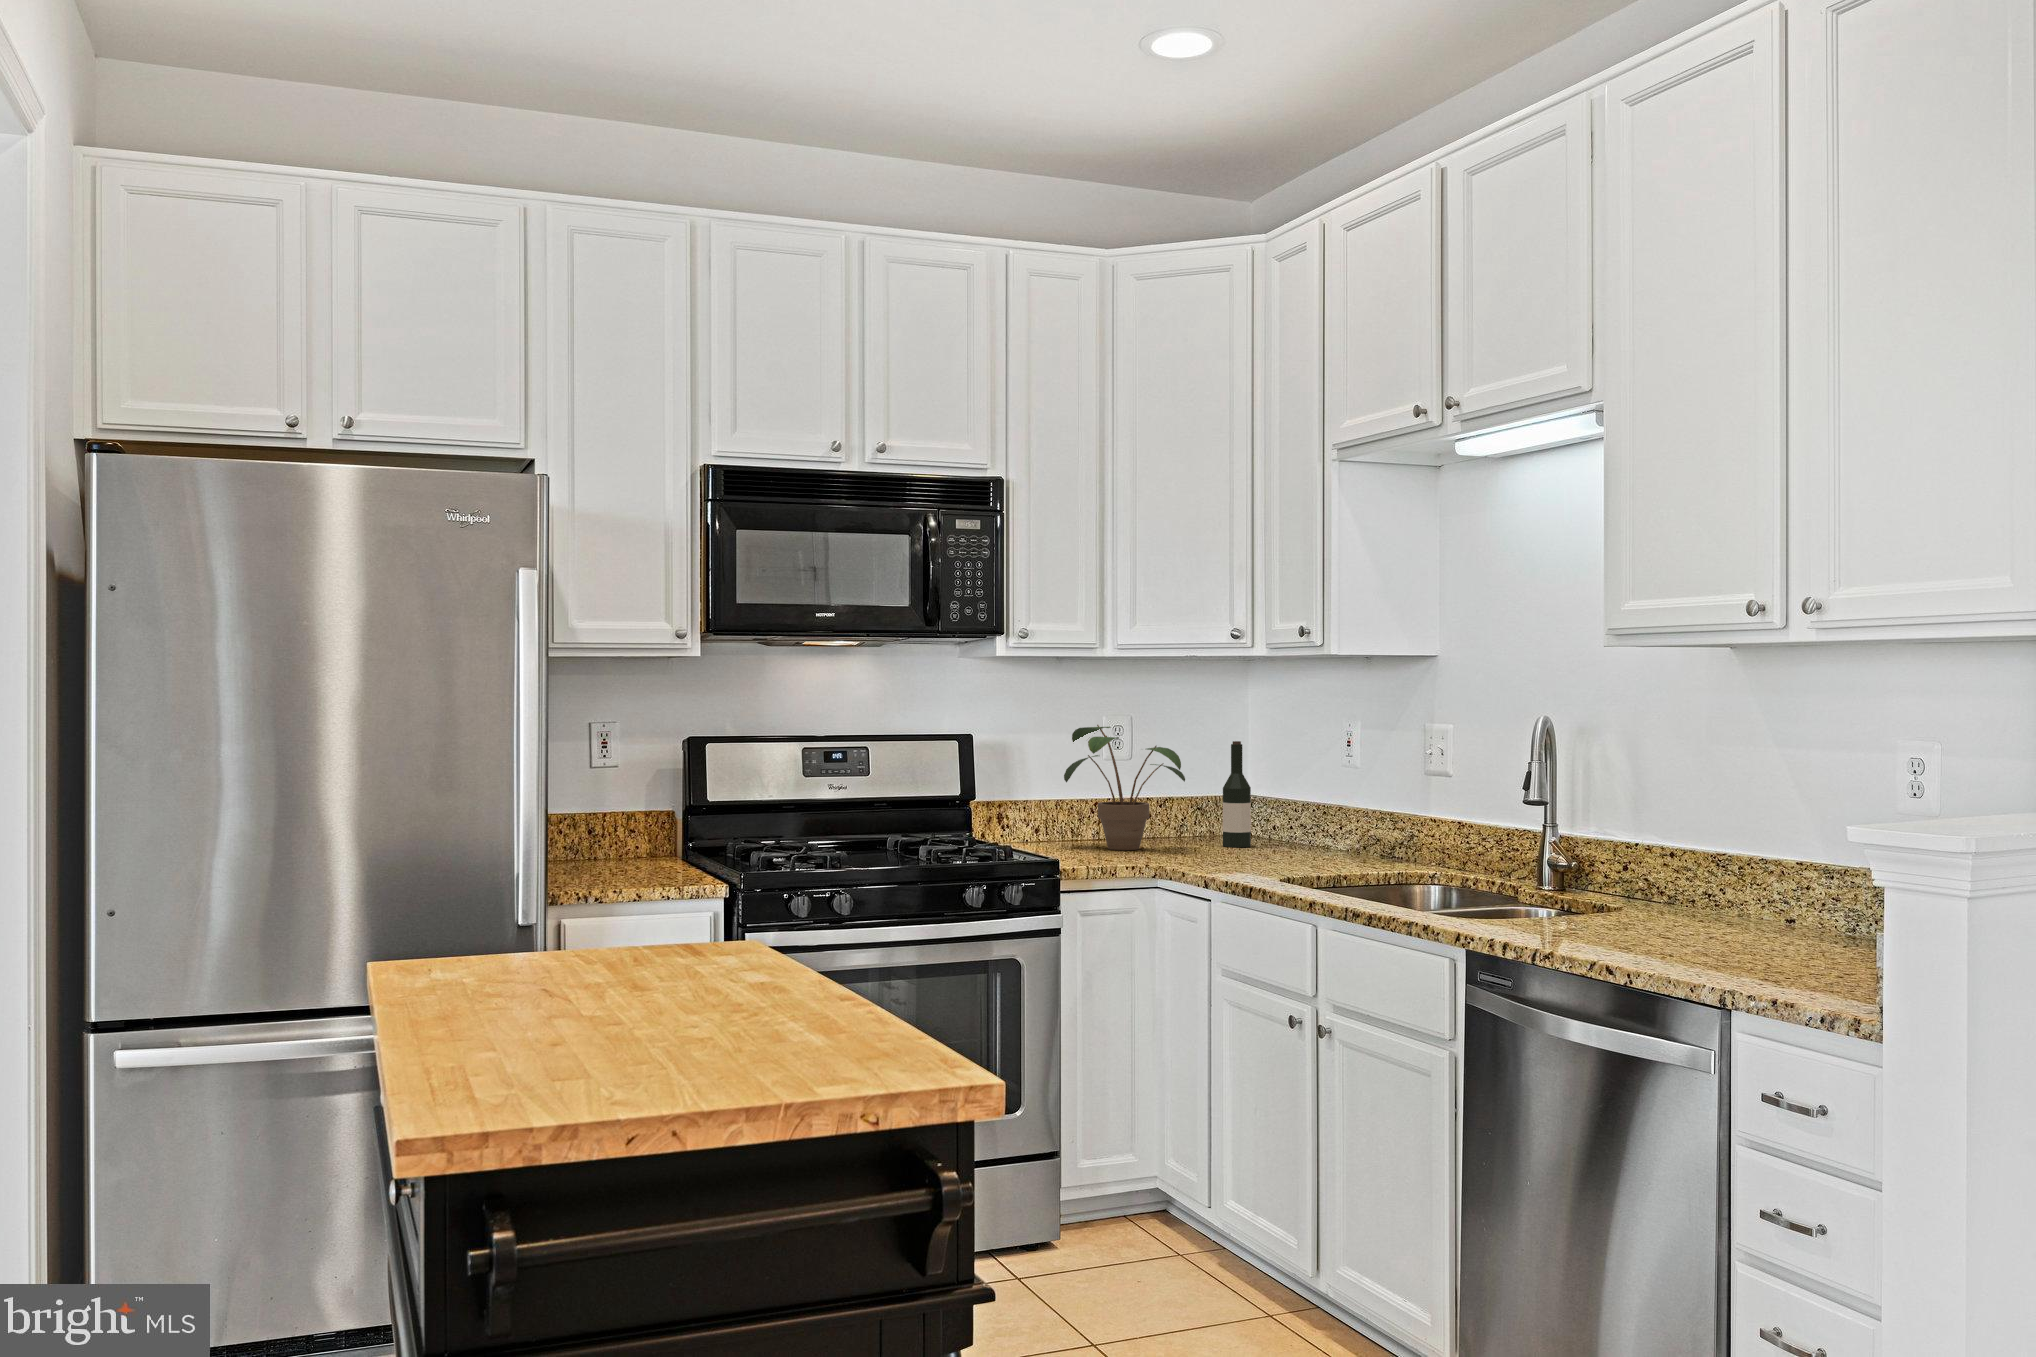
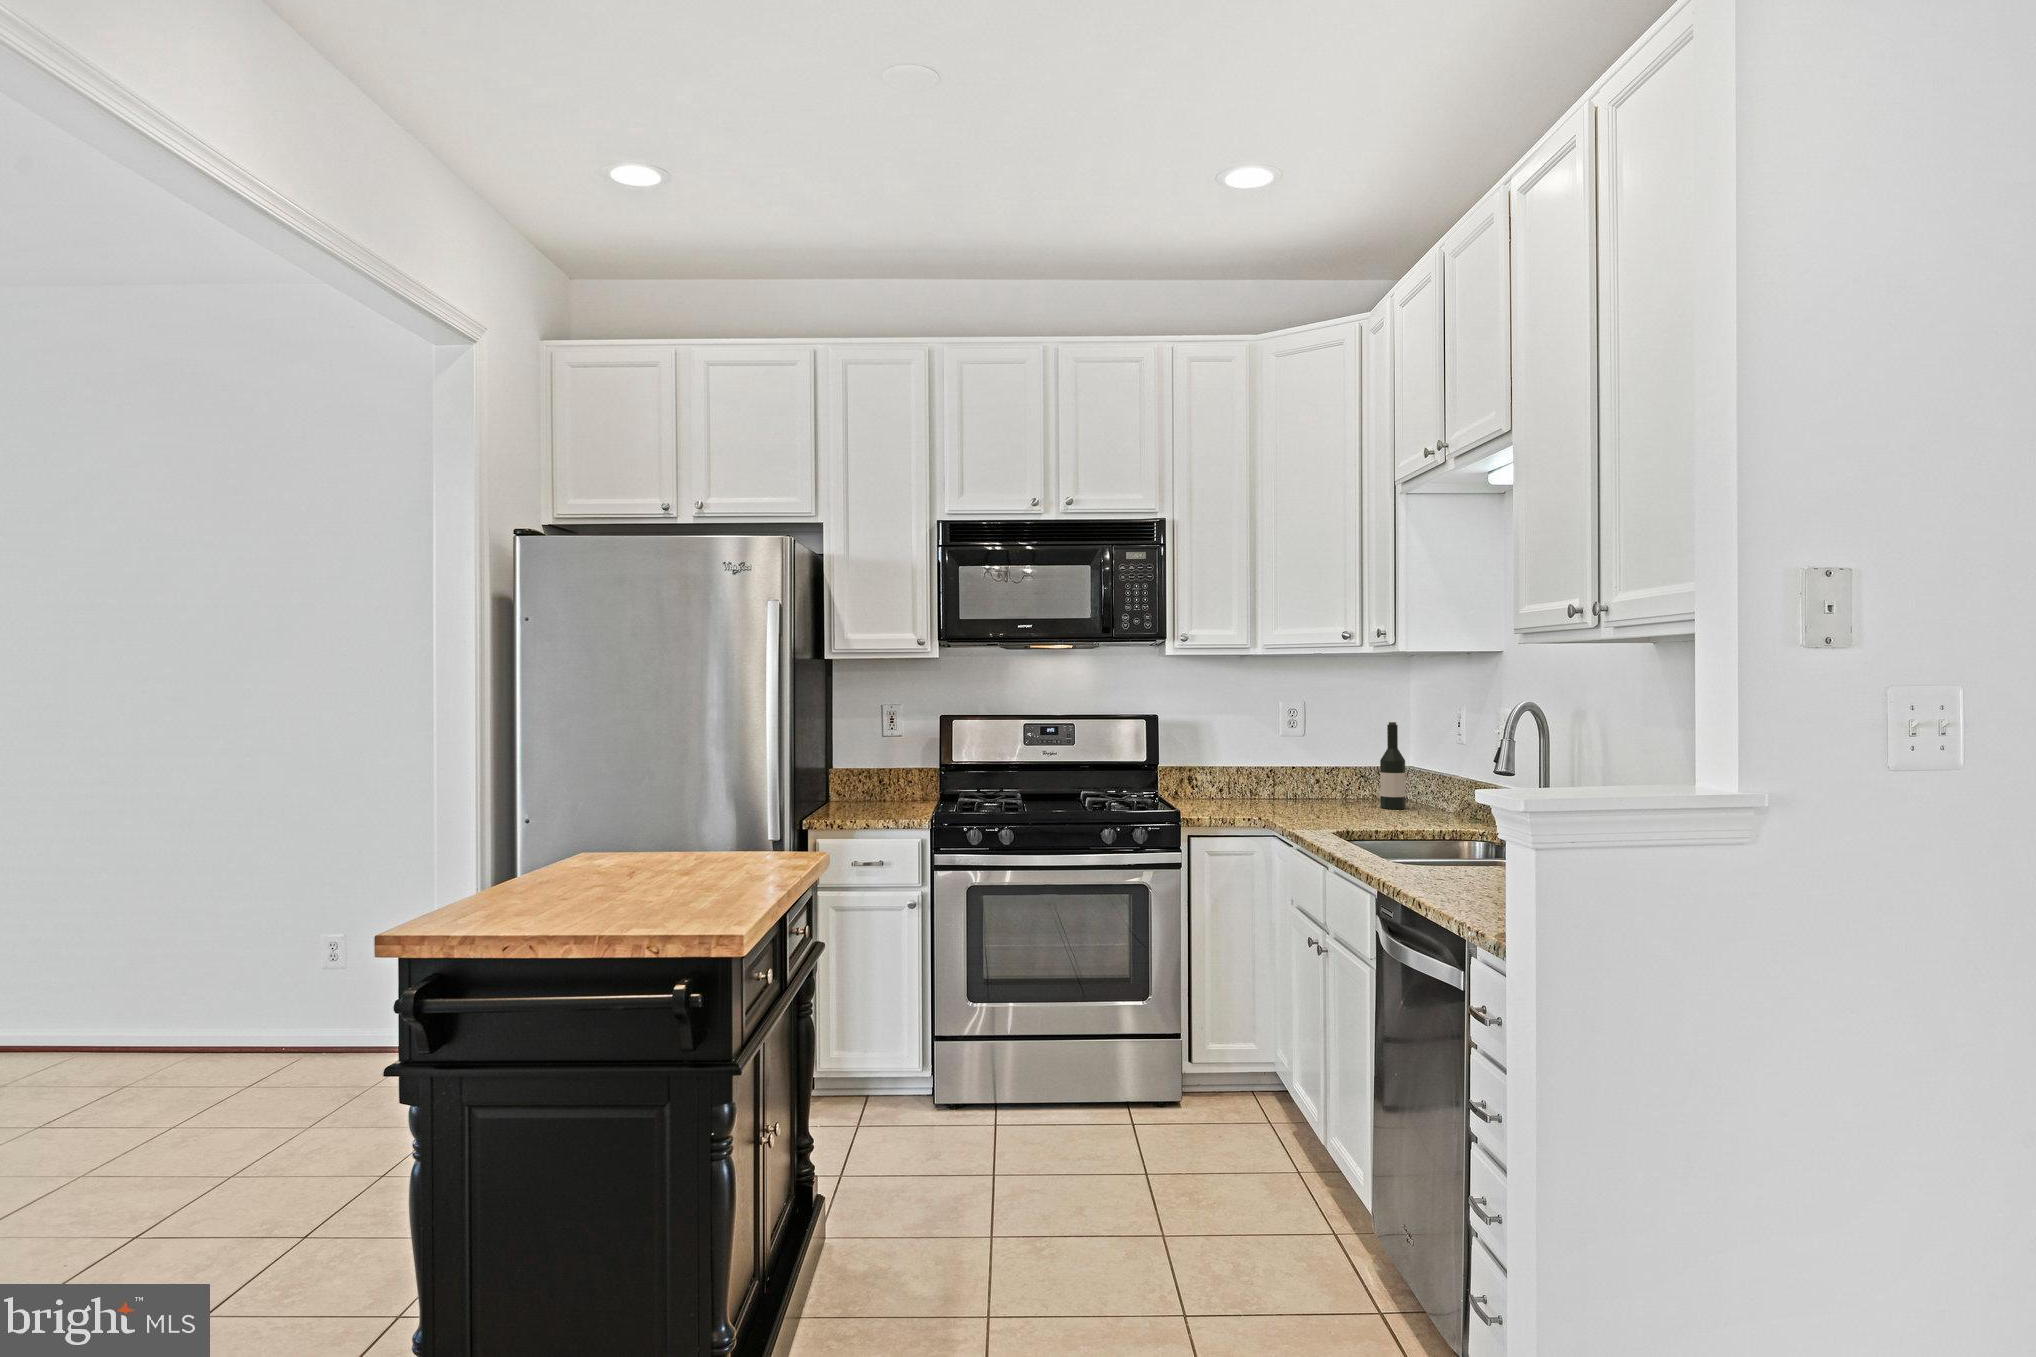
potted plant: present [1064,725,1185,850] -> none [1239,708,1342,808]

